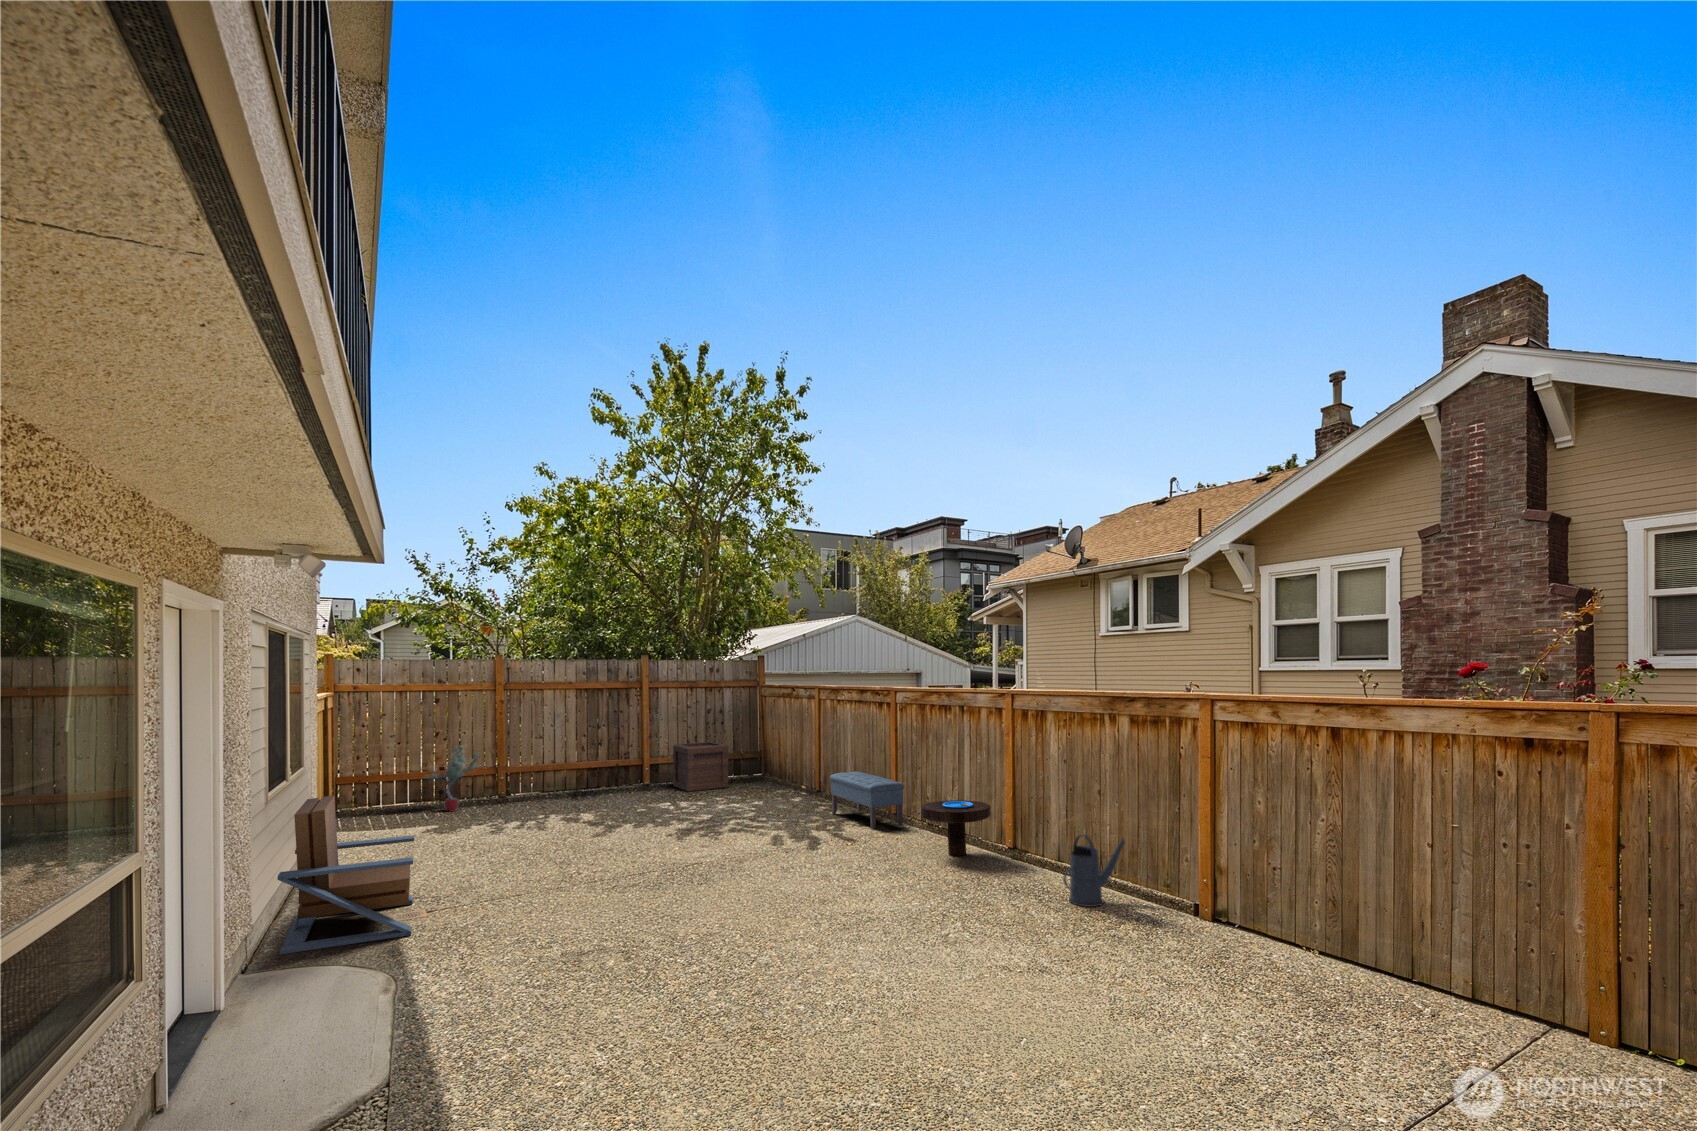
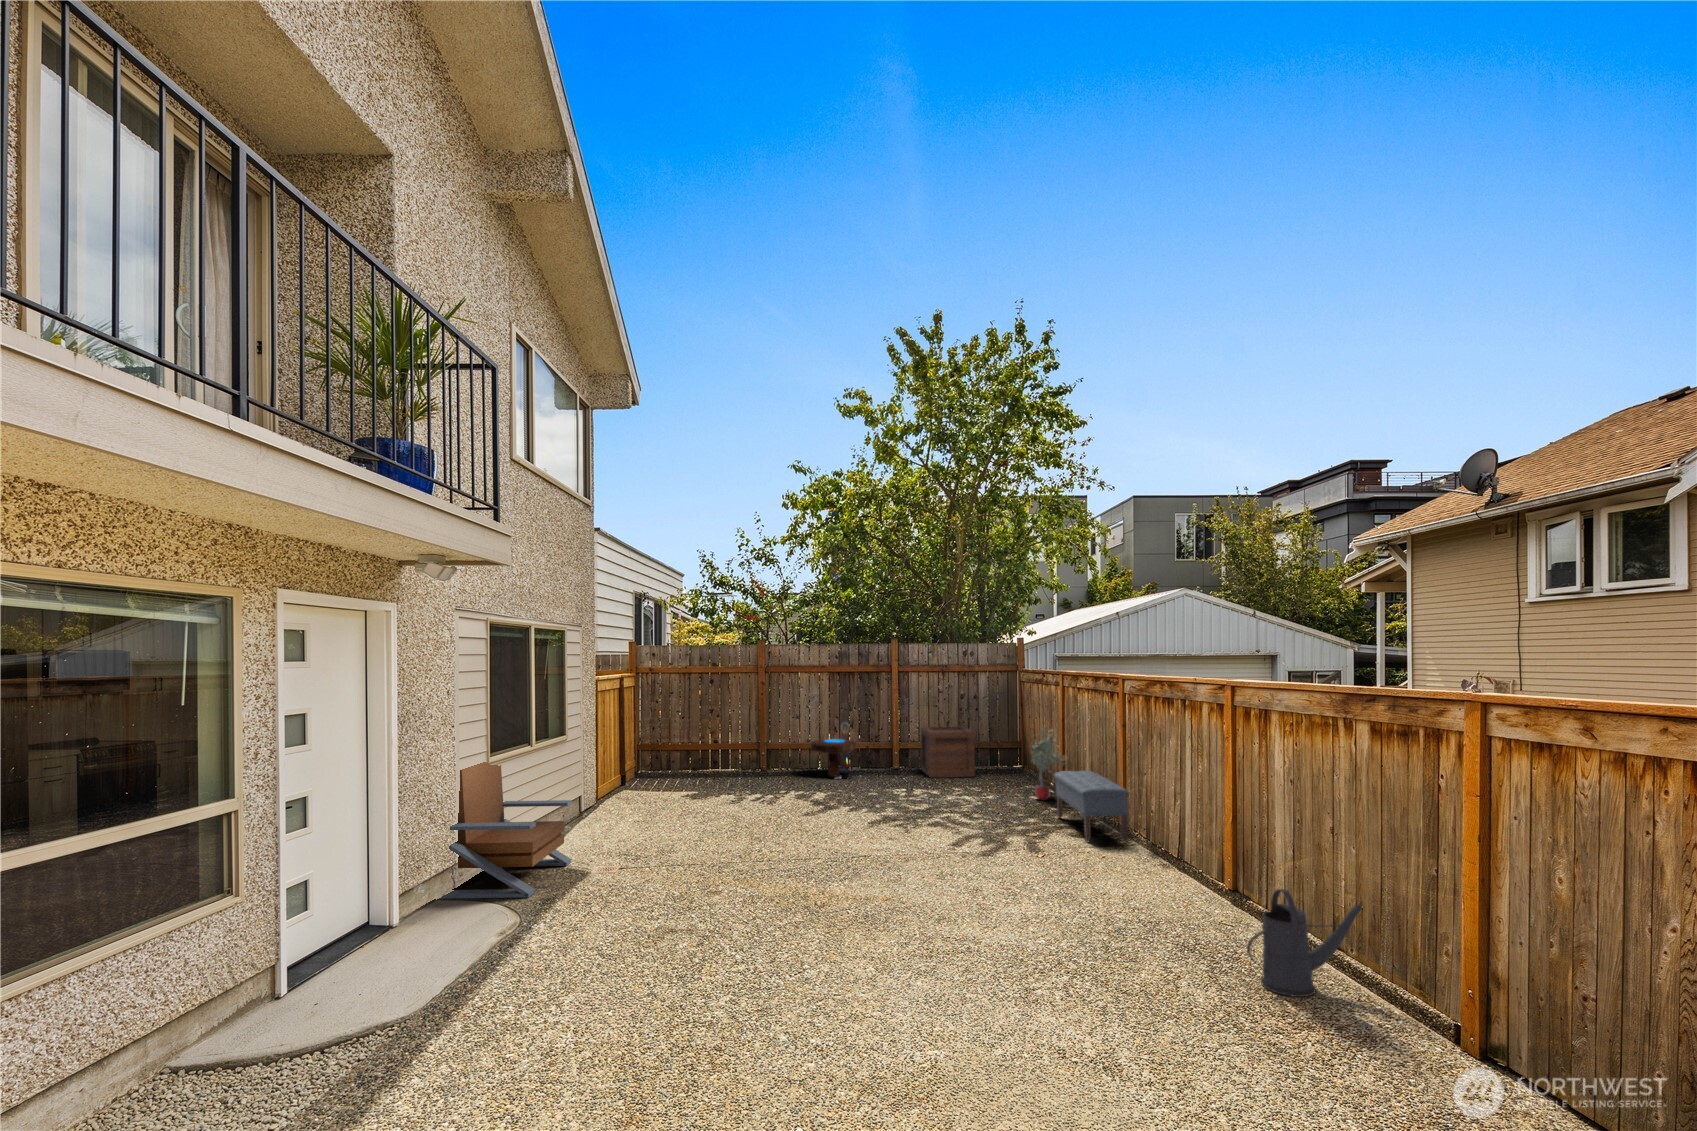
potted tree: present [425,745,480,811] -> present [1032,728,1066,801]
side table: present [922,800,991,856] -> present [811,739,856,777]

